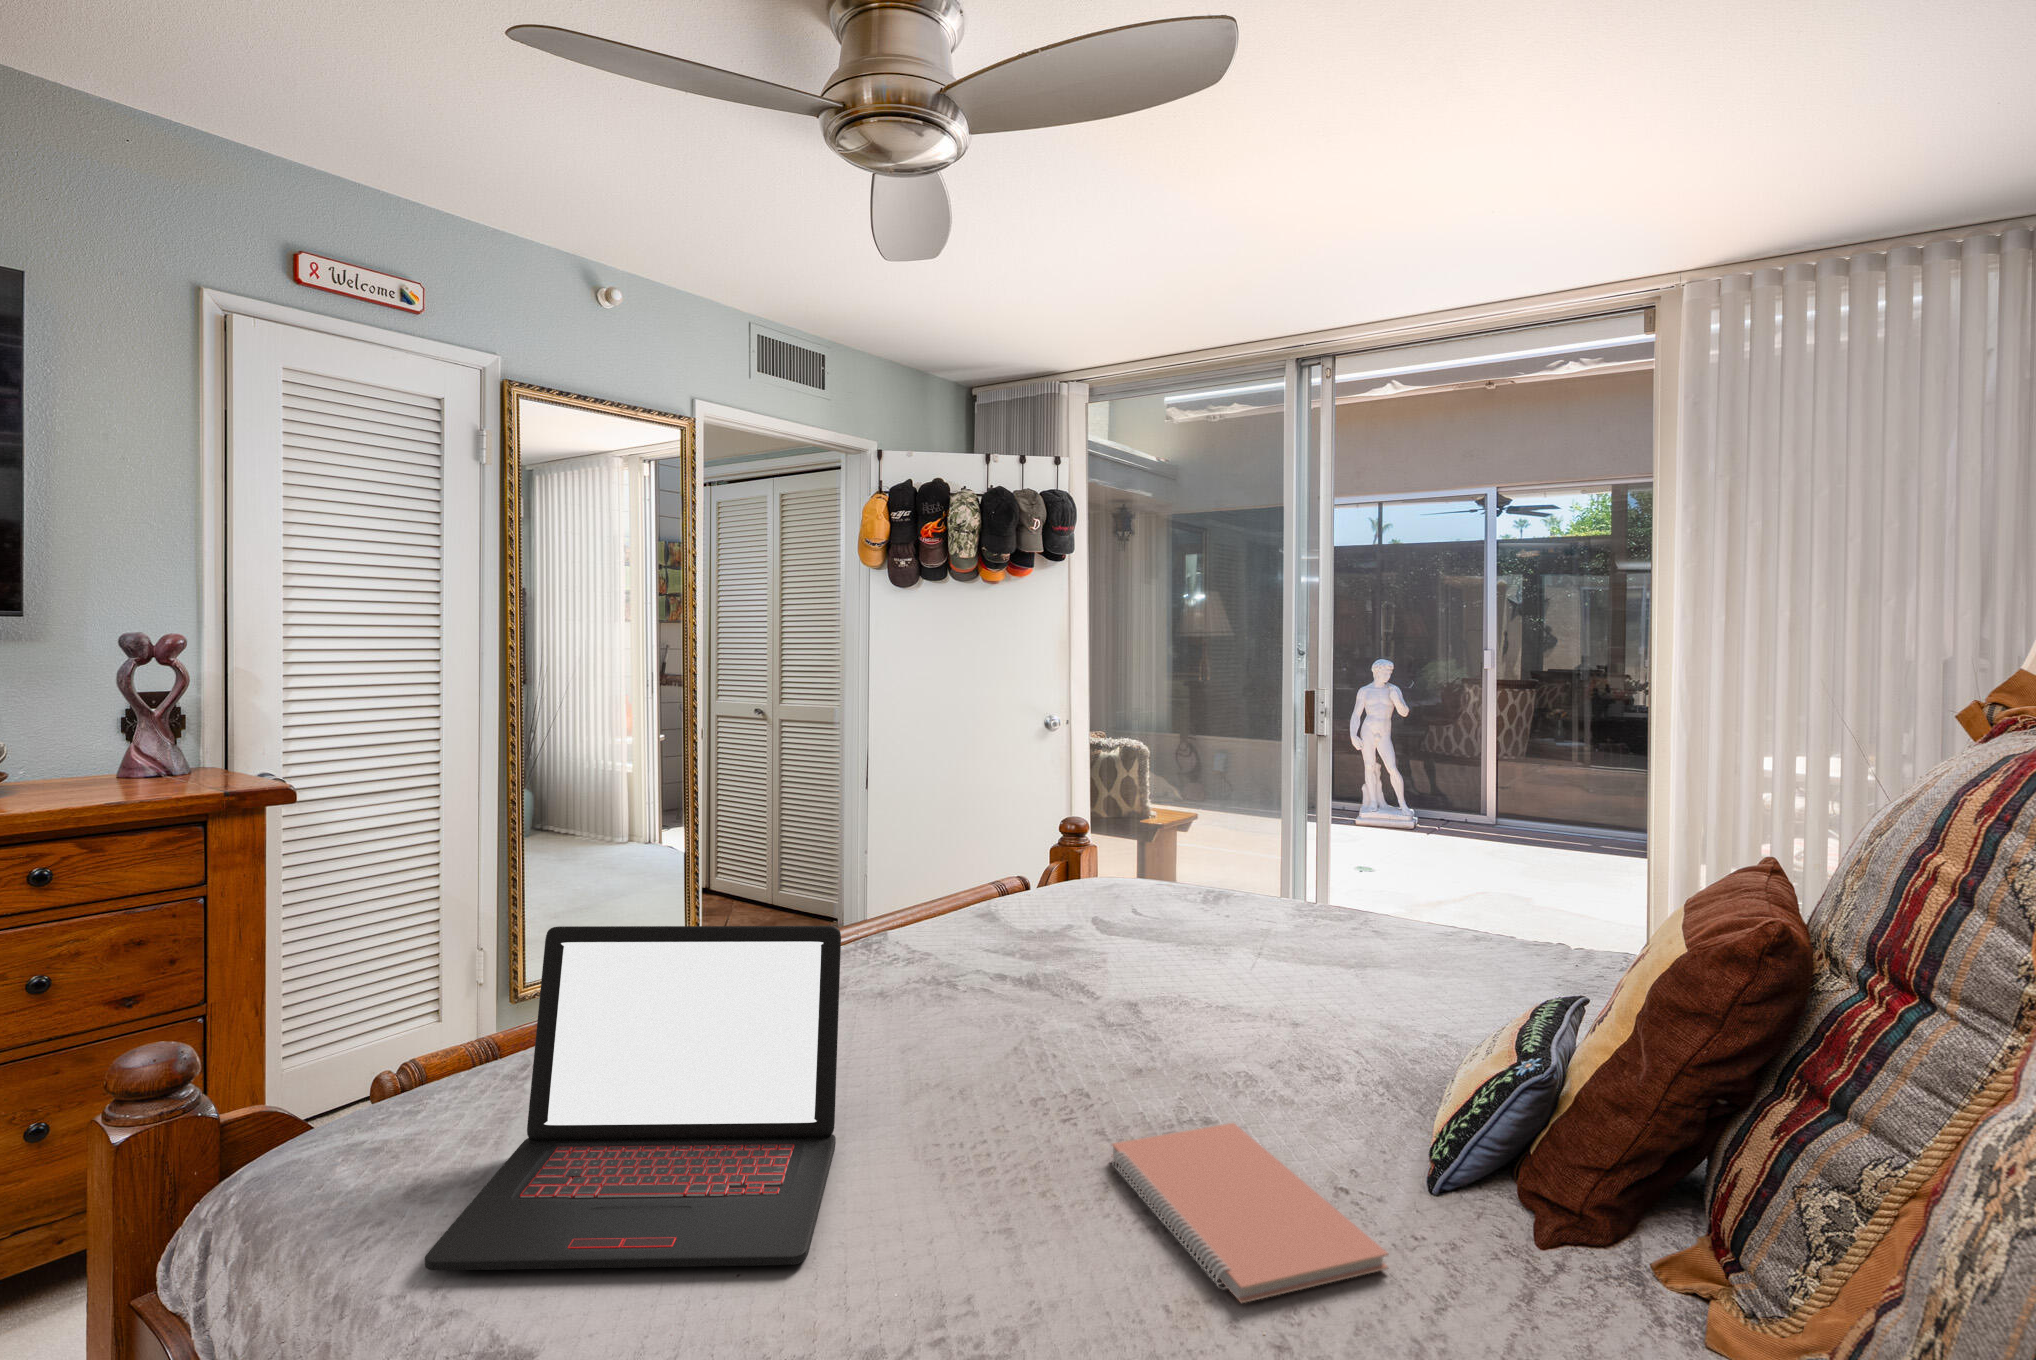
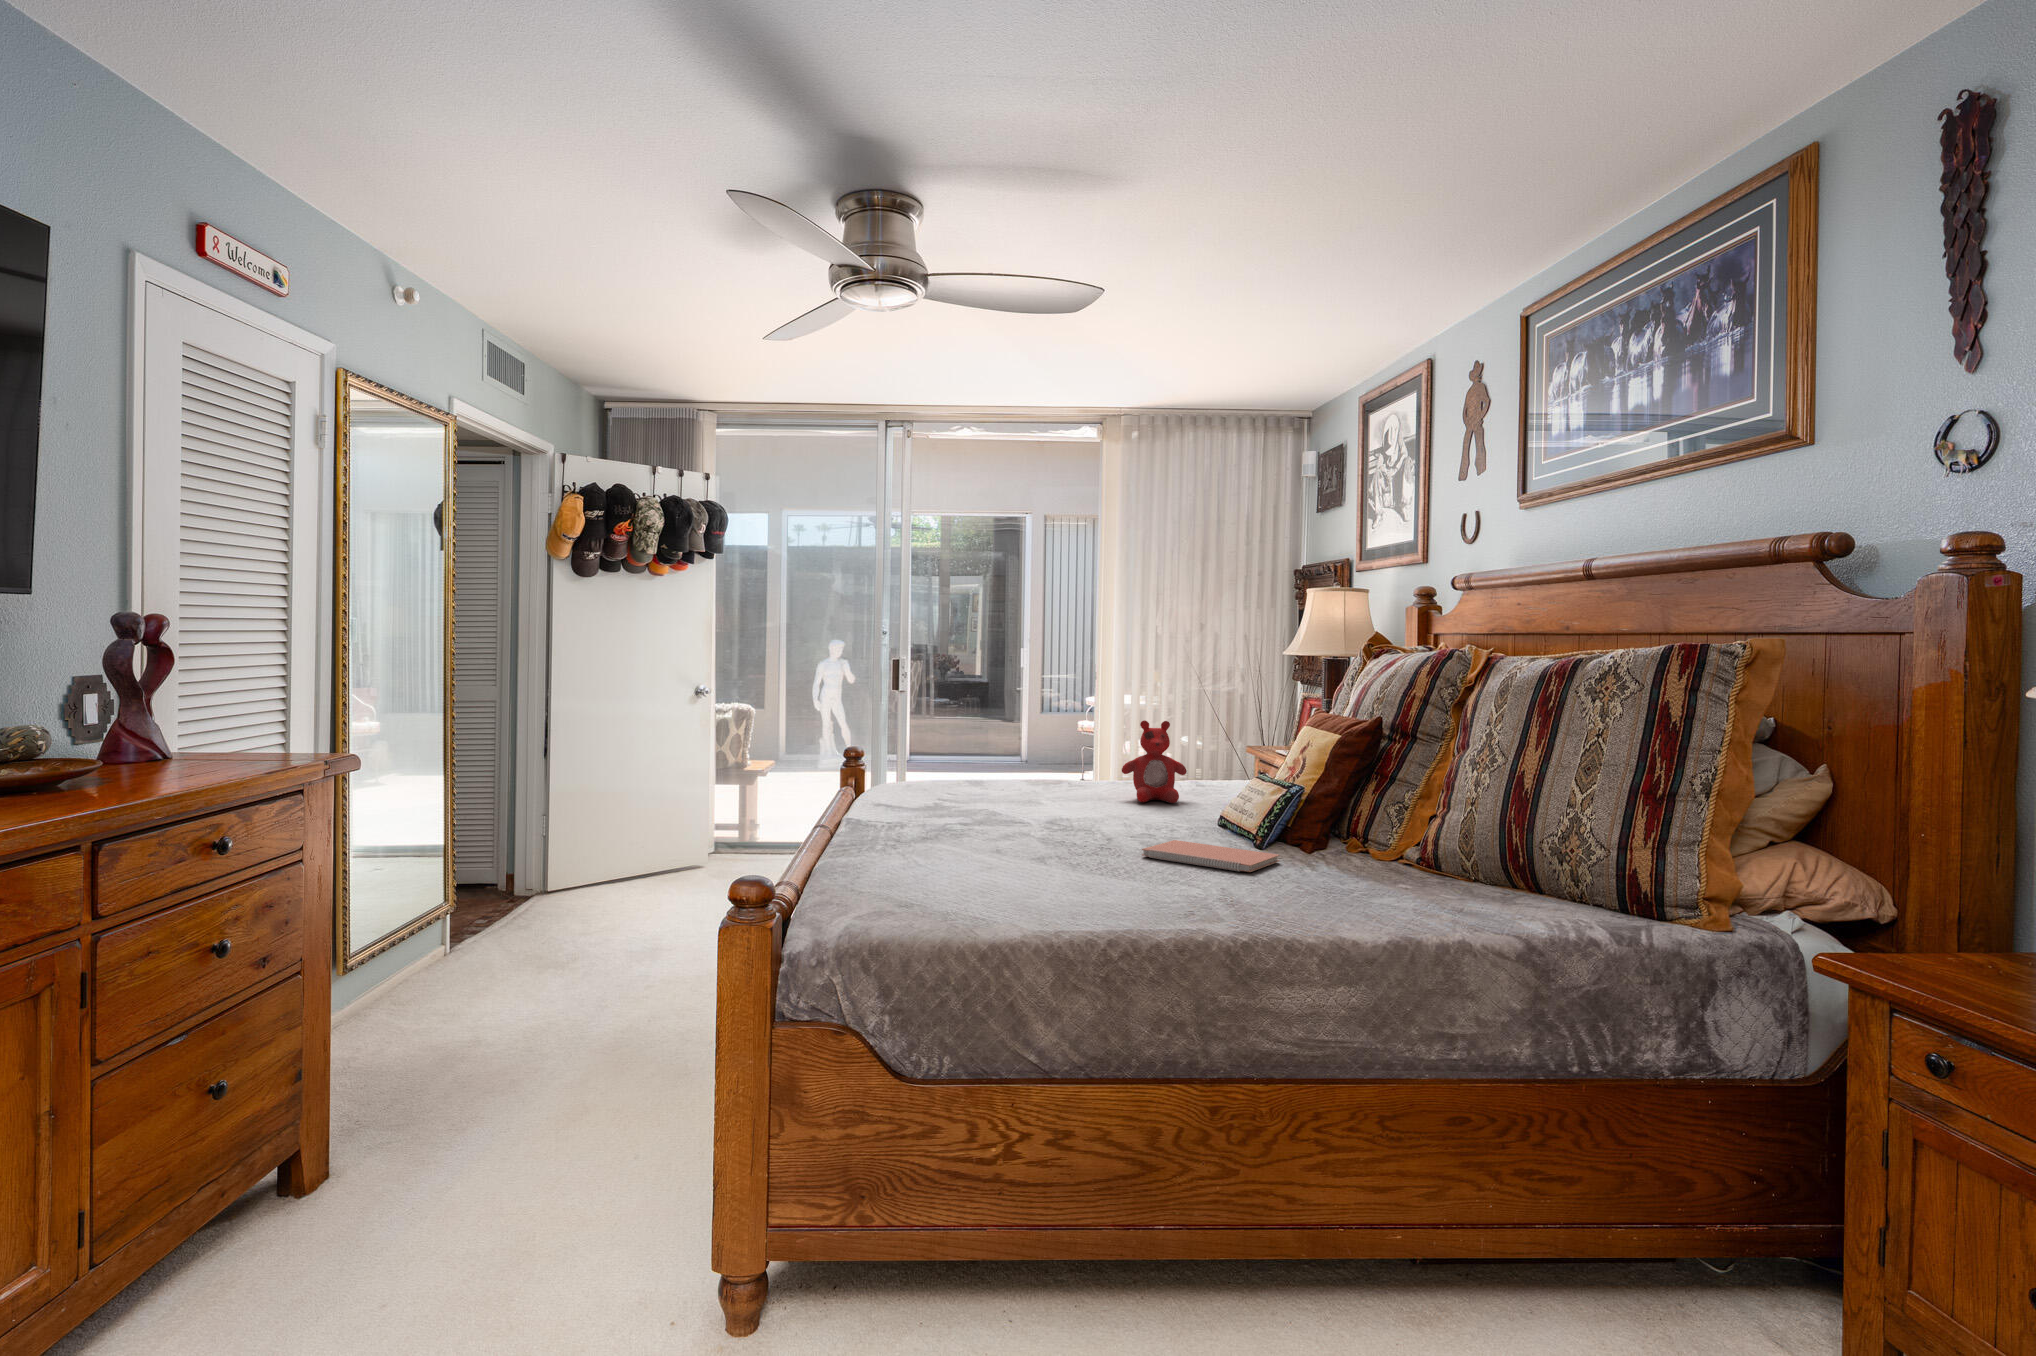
stuffed bear: none [1374,821,1498,983] -> present [1122,720,1187,803]
laptop: present [425,926,841,1270] -> none [871,758,1090,909]

